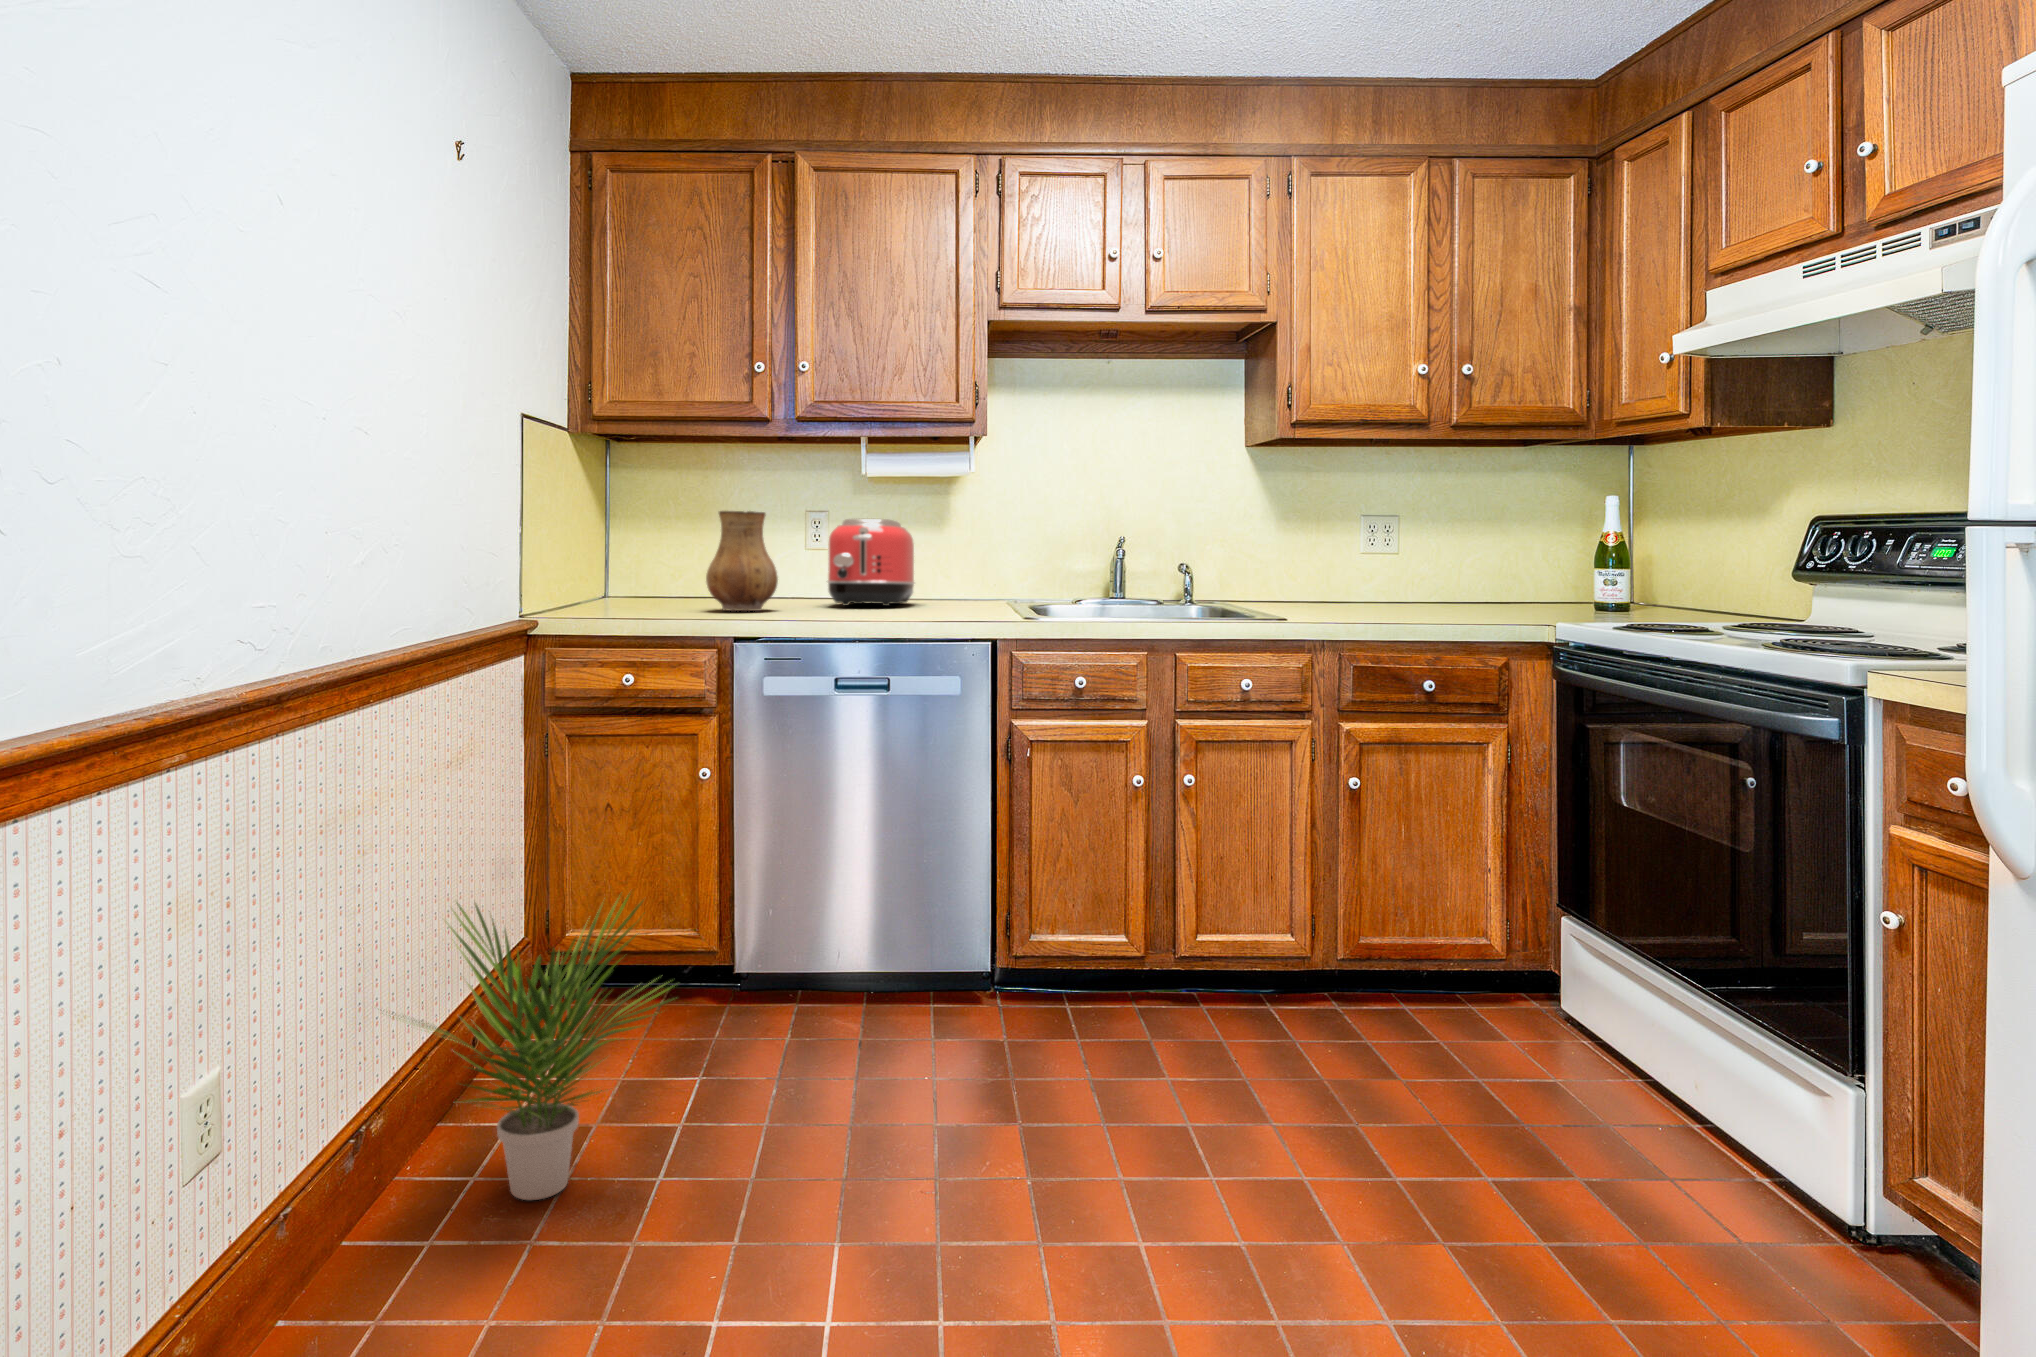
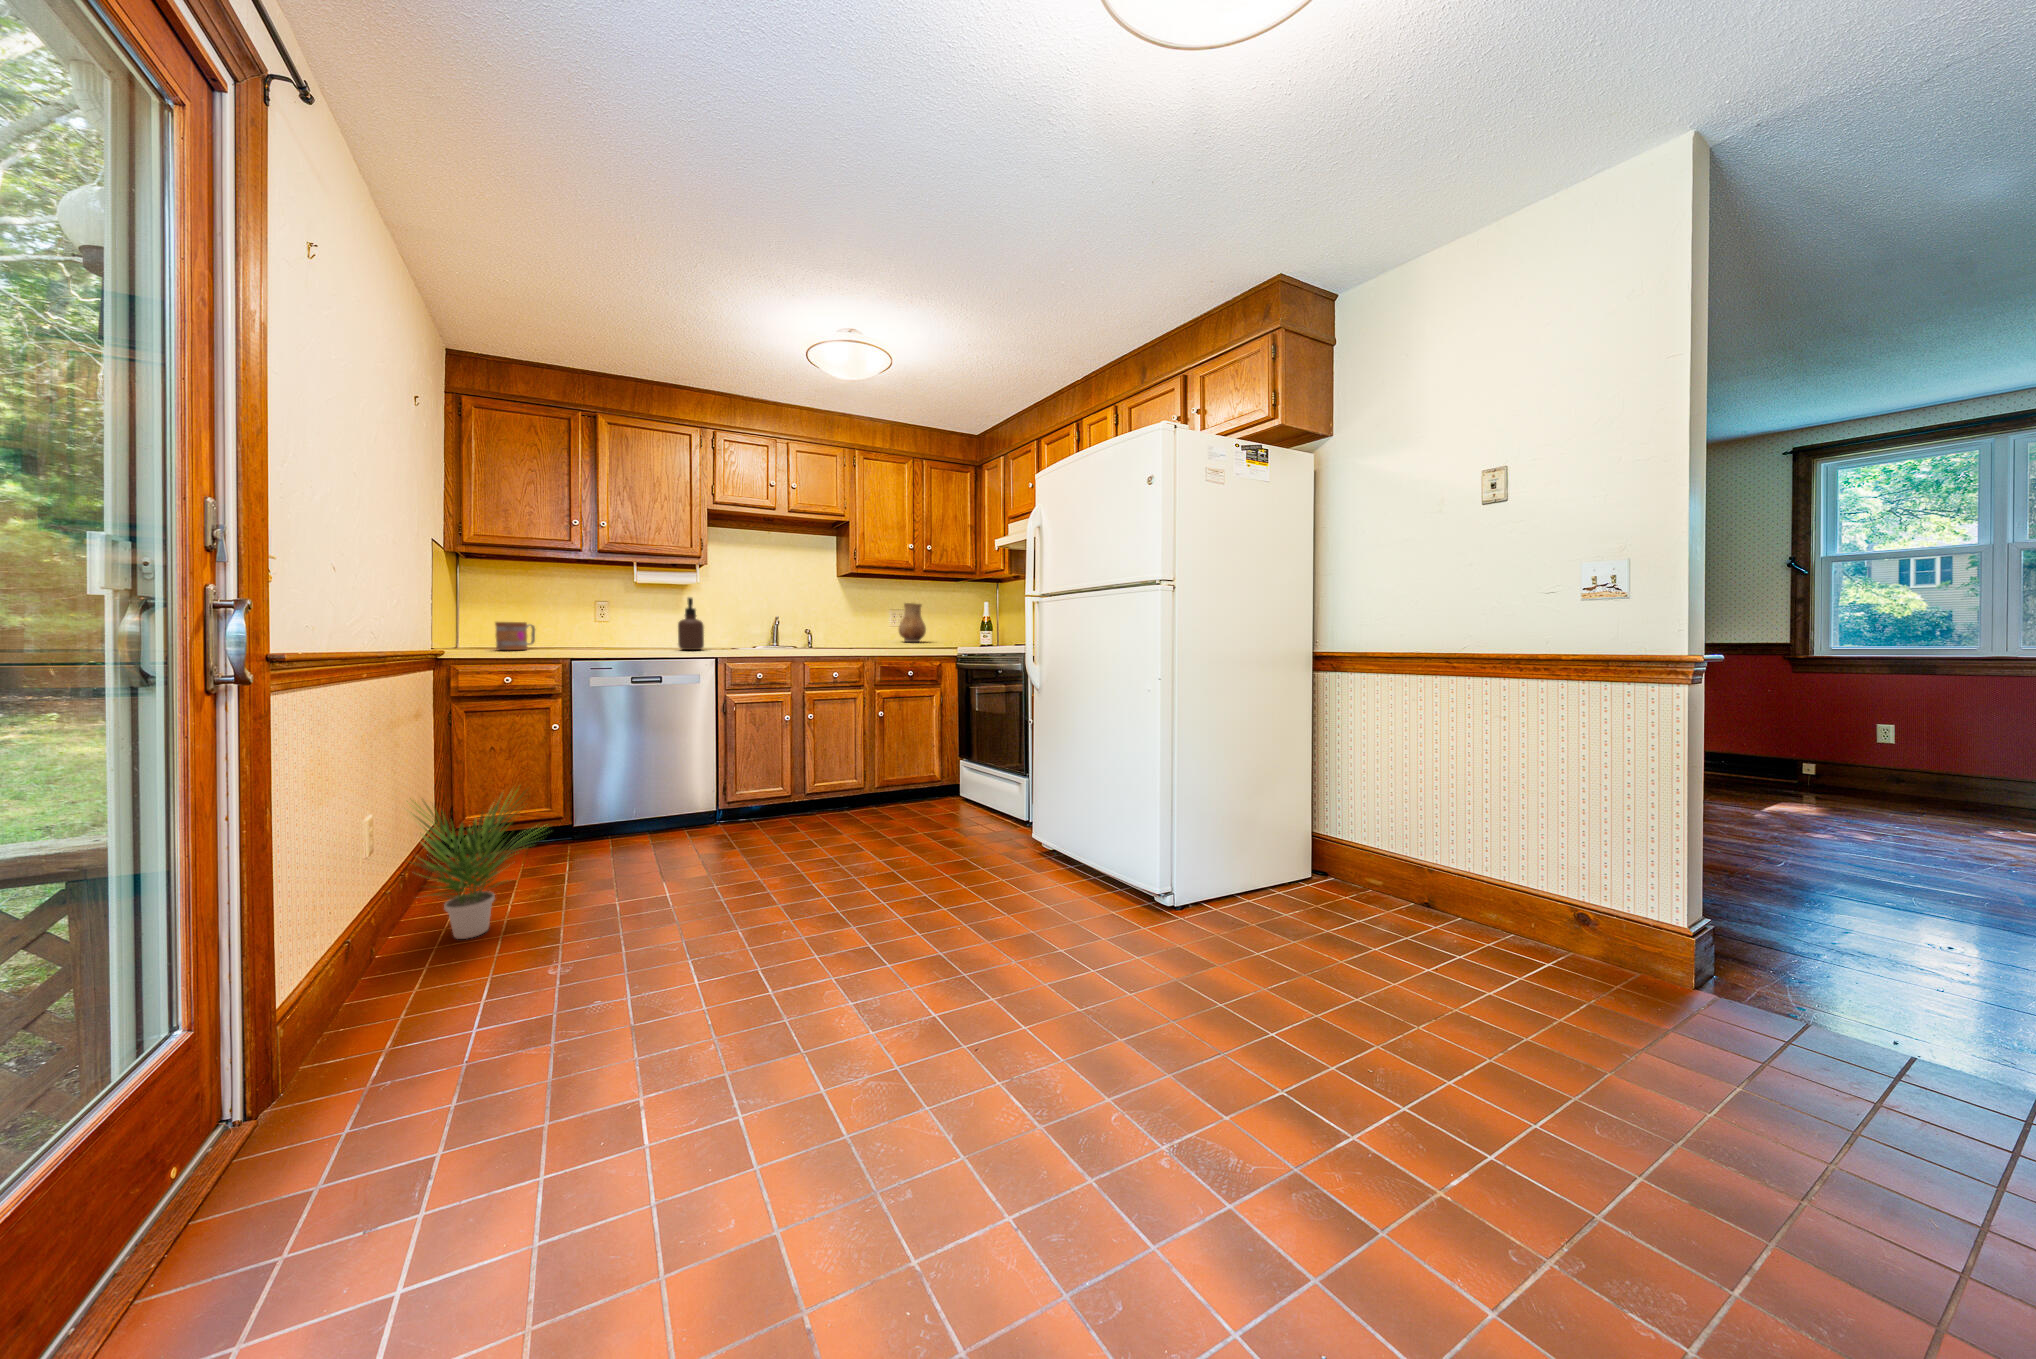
soap dispenser: none [925,508,974,621] -> present [678,598,704,650]
ceramic pitcher: present [706,511,778,611] -> present [899,603,926,642]
toaster: present [828,519,915,606] -> none [621,598,672,641]
mug: none [621,565,684,619] -> present [495,622,535,650]

